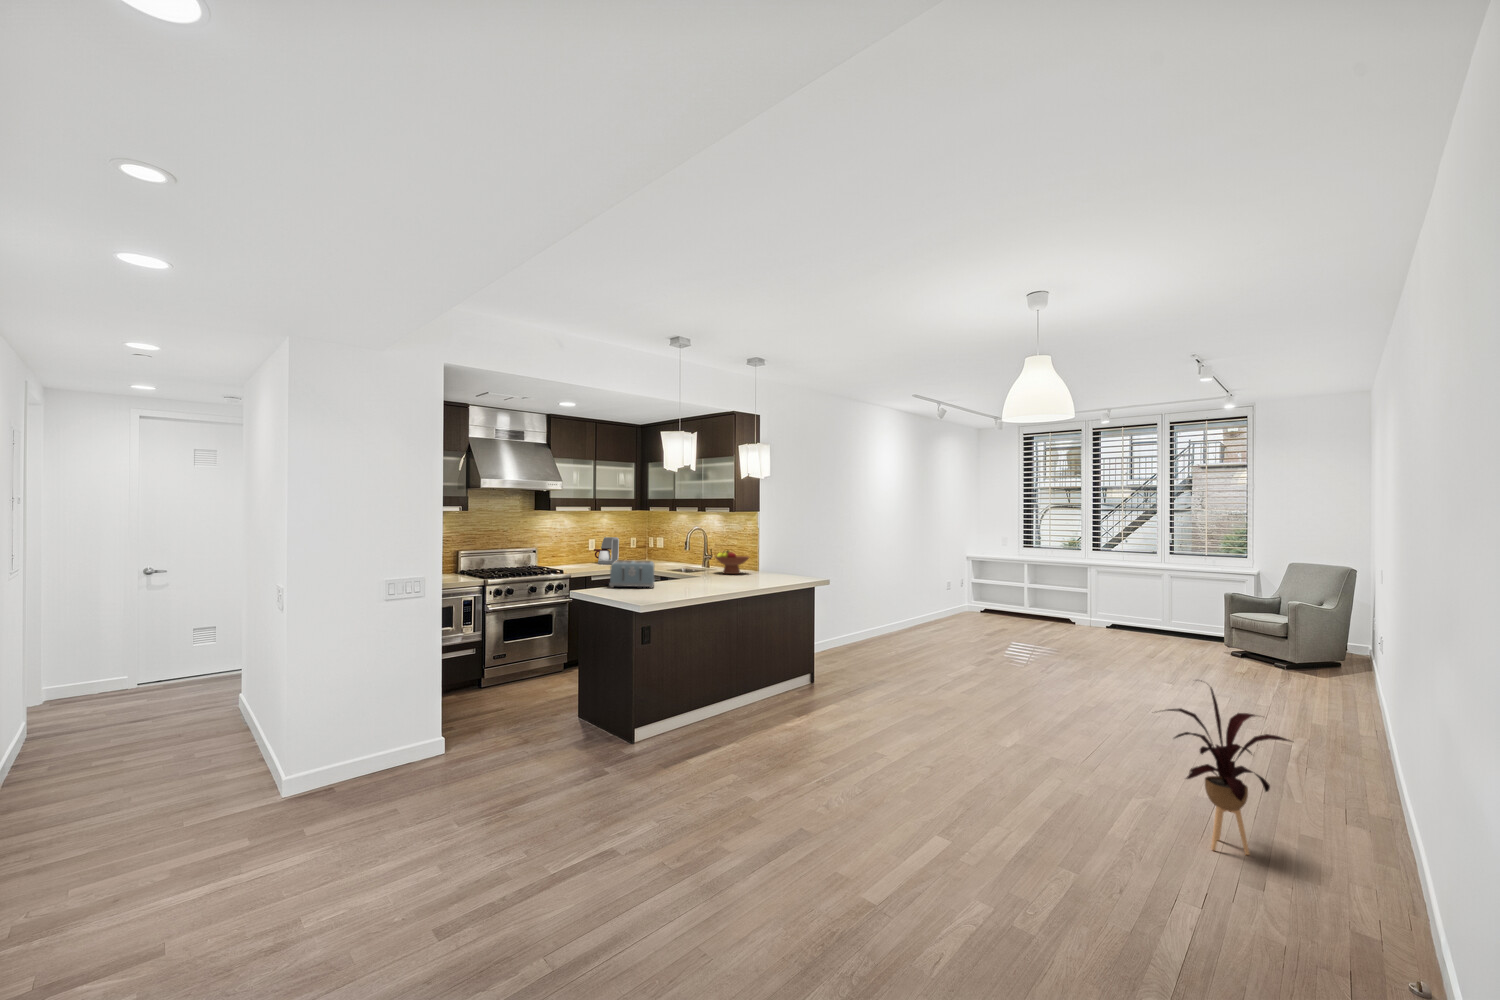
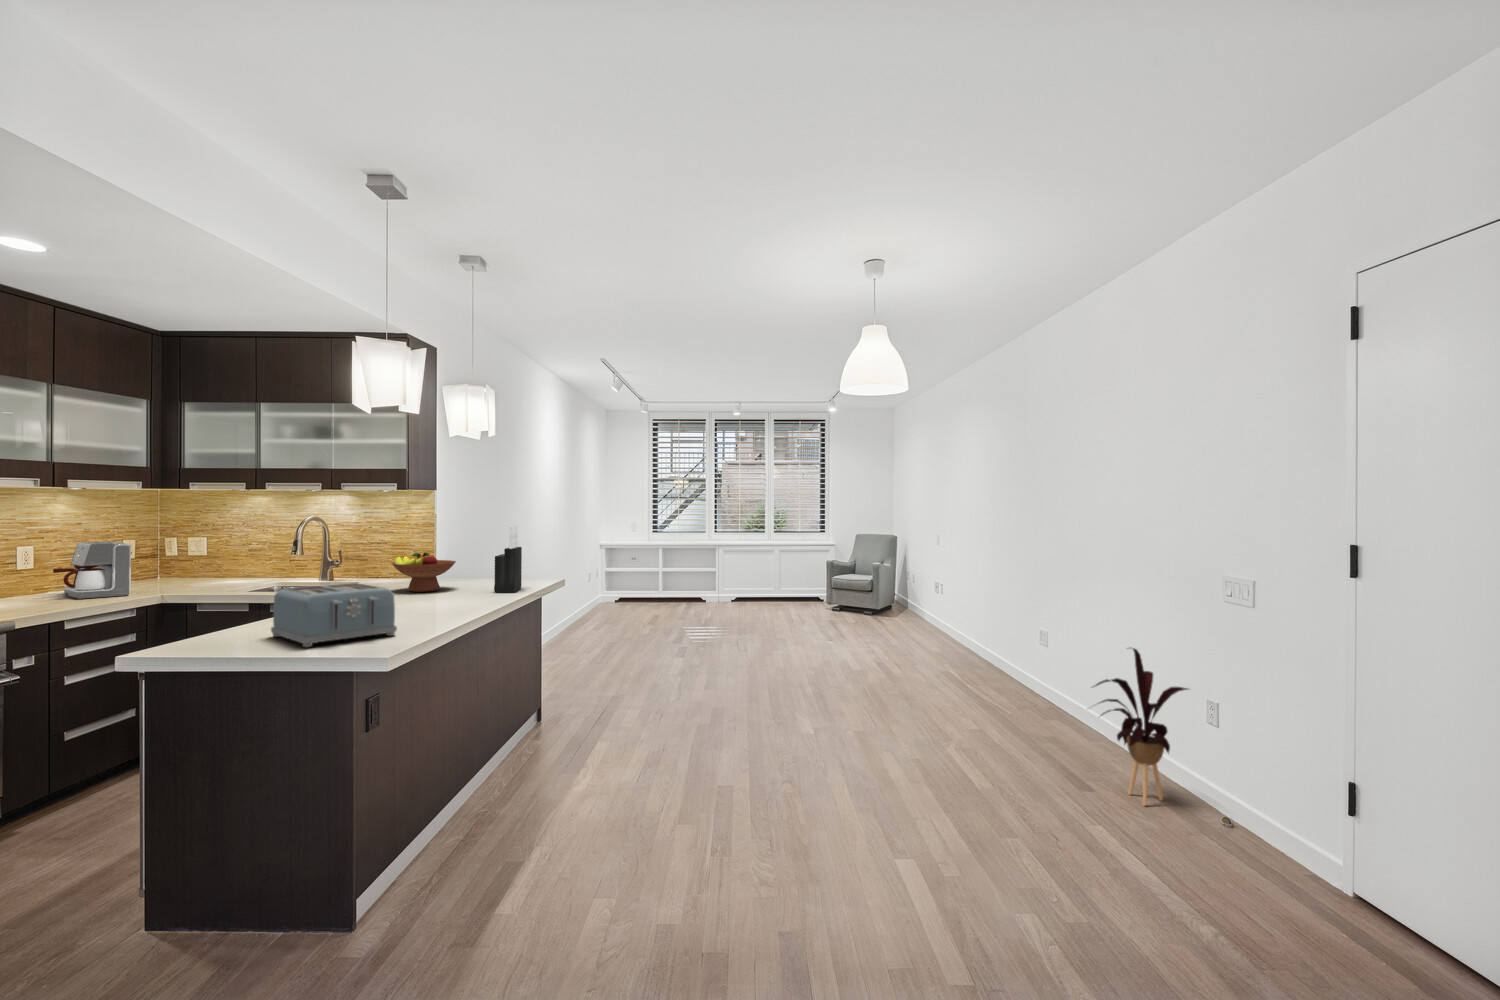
knife block: none [760,536,782,579] -> present [494,526,522,592]

